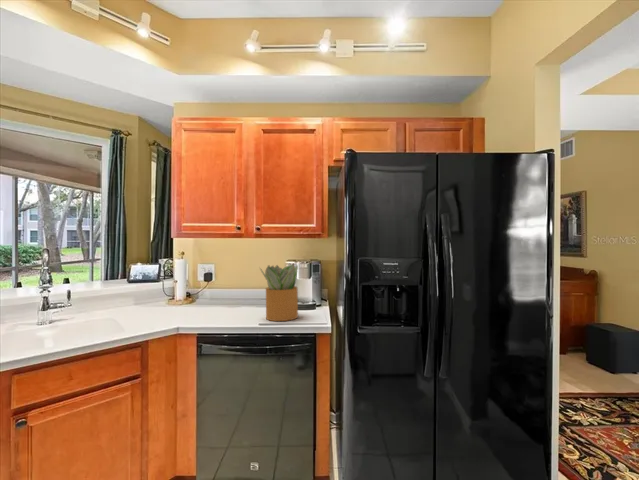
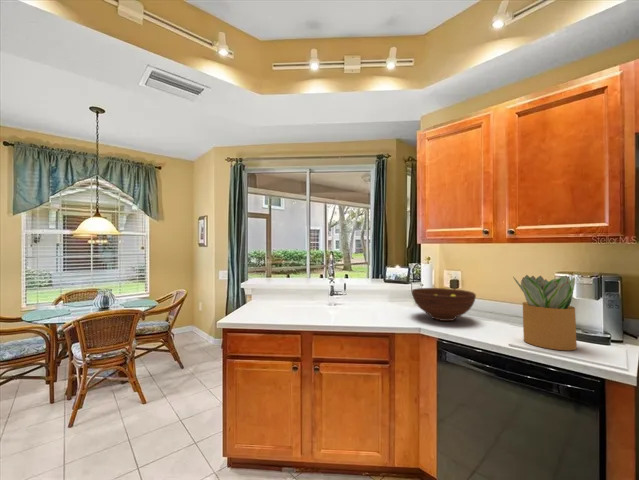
fruit bowl: none [167,283,229,316] -> present [412,288,476,321]

